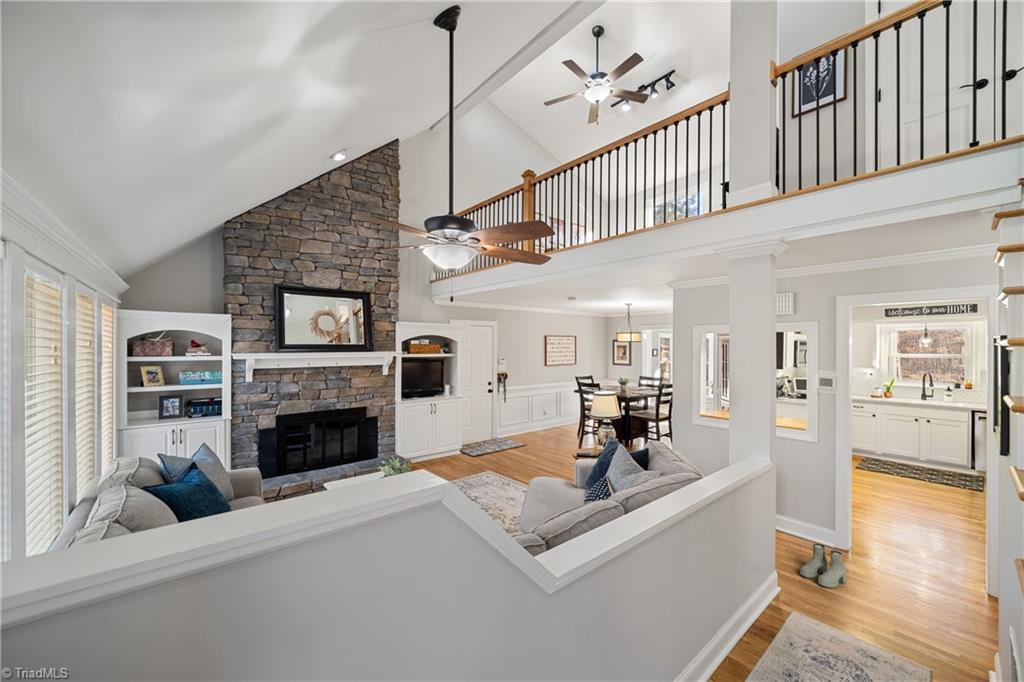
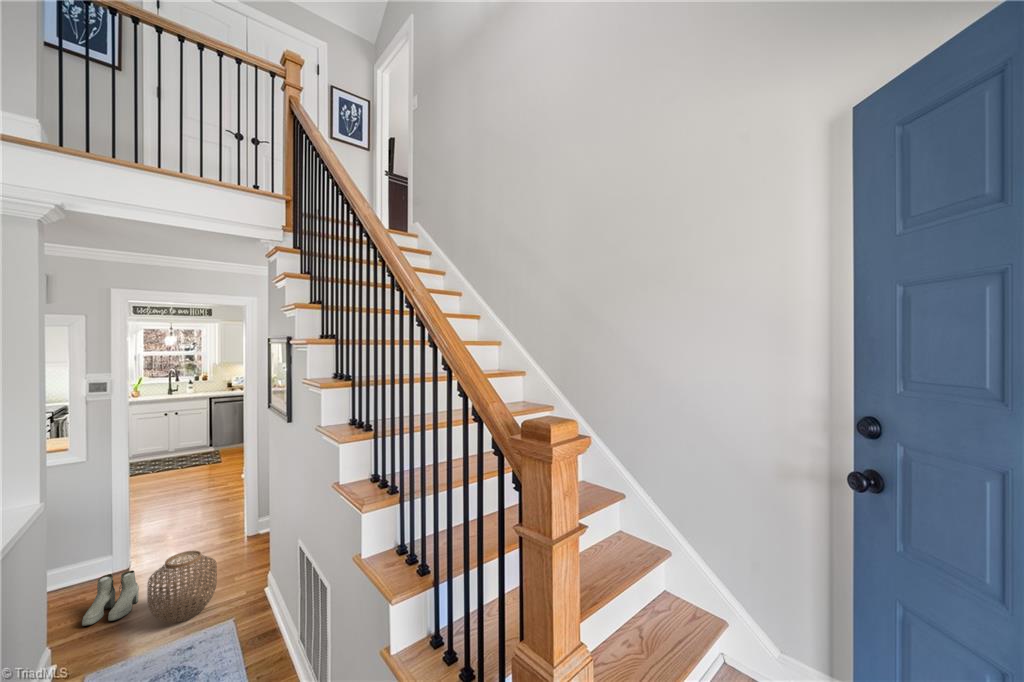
woven basket: none [846,558,920,633] -> present [147,551,217,623]

